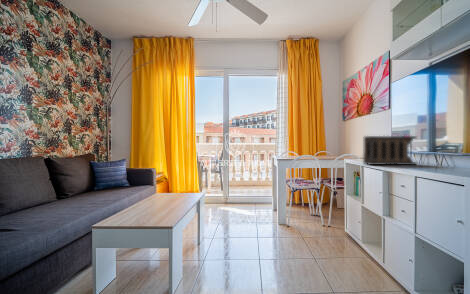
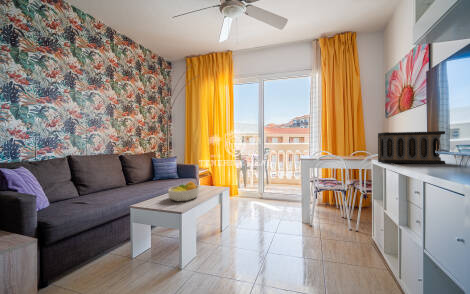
fruit bowl: none [142,189,178,215] -> present [168,181,199,201]

